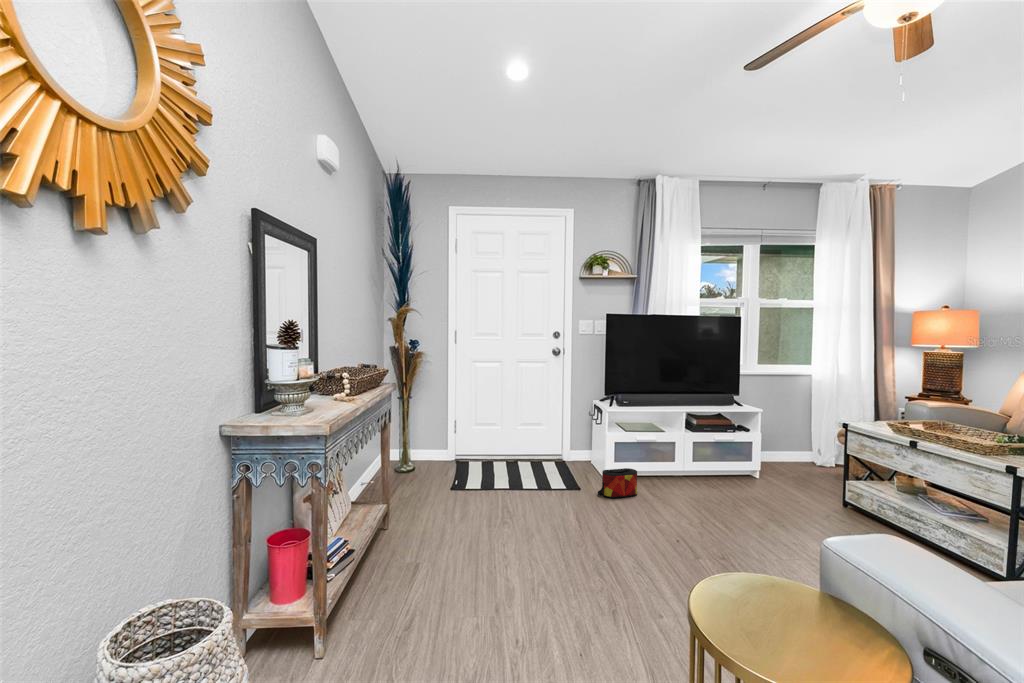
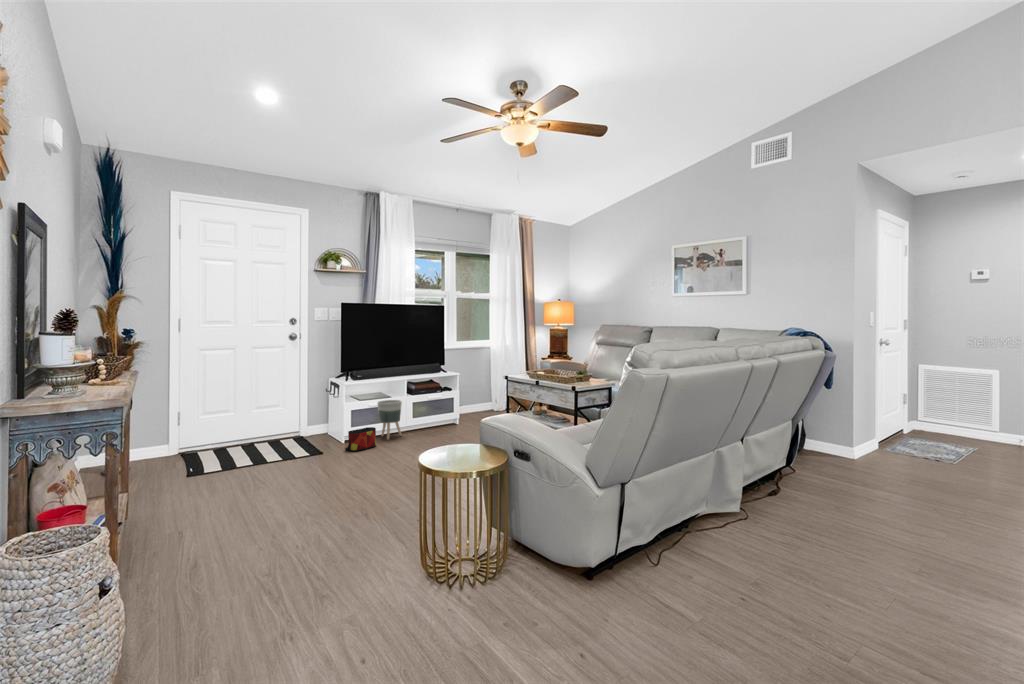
planter: none [643,435,675,488] -> present [377,400,402,439]

